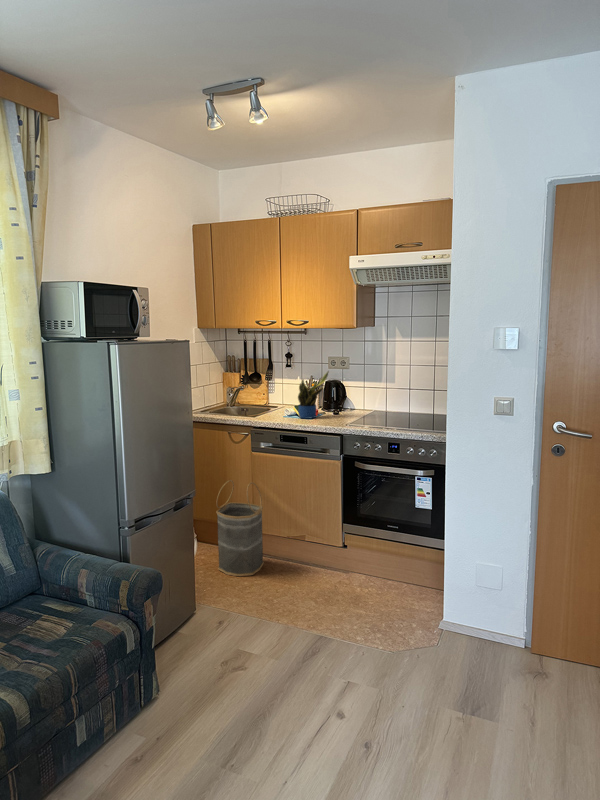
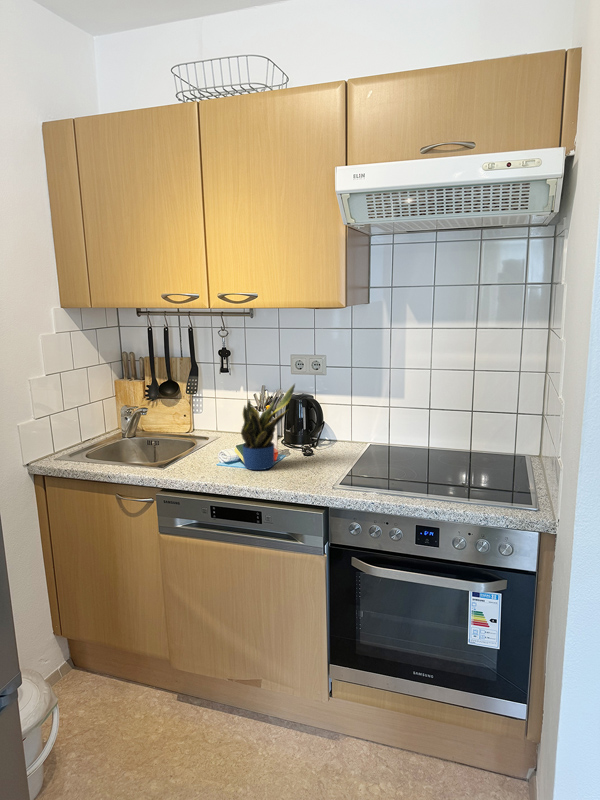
basket: present [216,480,264,576] -> none [95,590,191,770]

